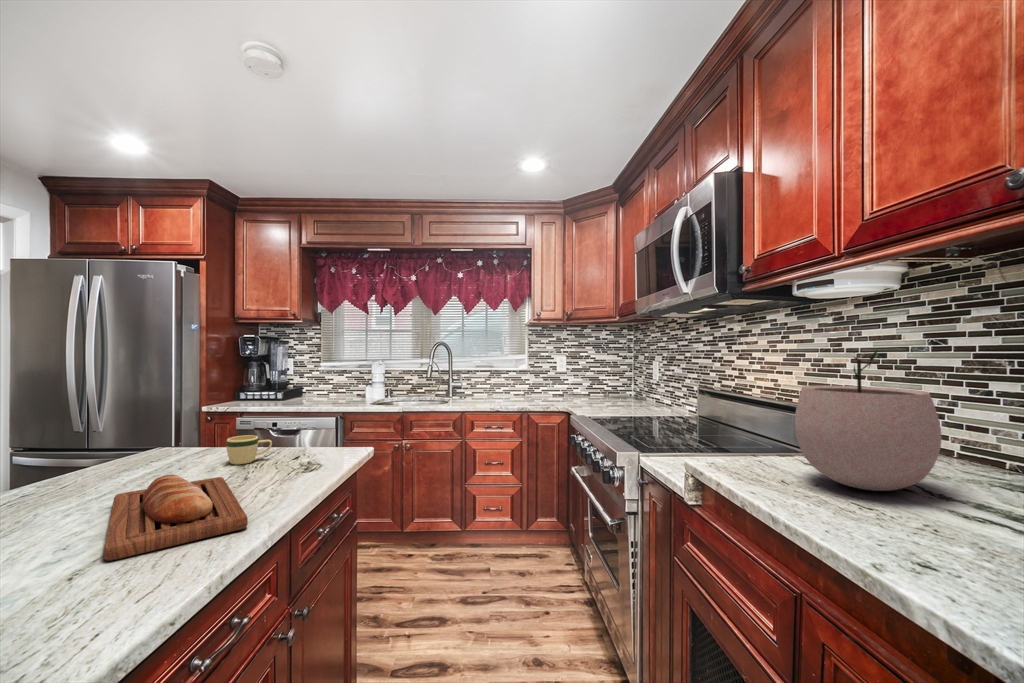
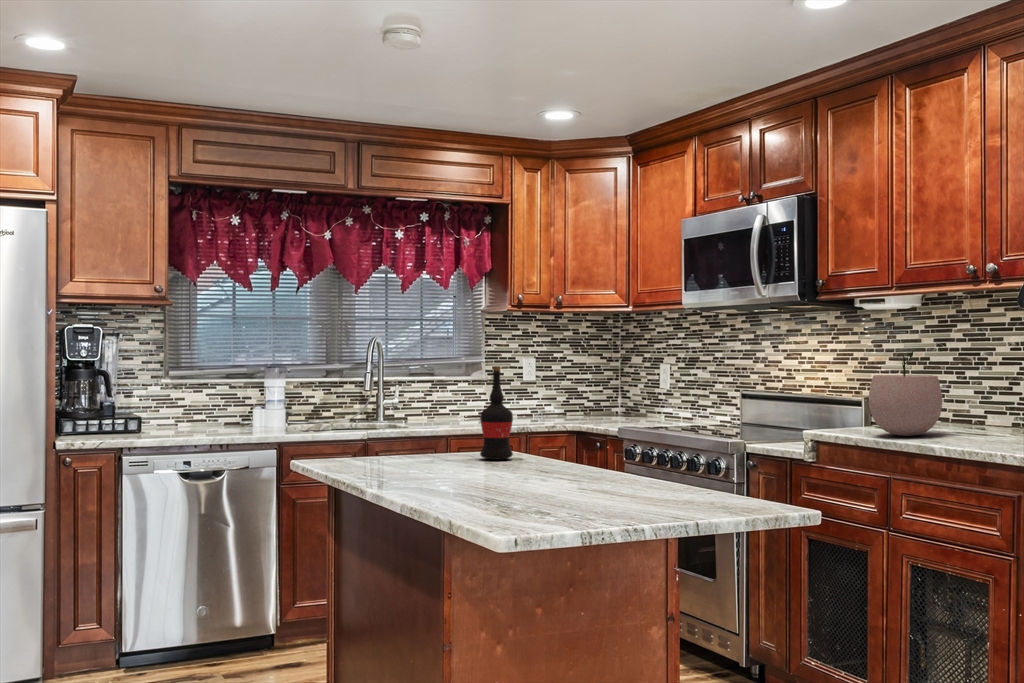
wine bottle: none [279,366,320,468] -> present [480,367,513,459]
mug: present [226,435,272,464] -> none [422,436,452,461]
bread loaf: present [103,474,248,561] -> none [457,449,594,479]

